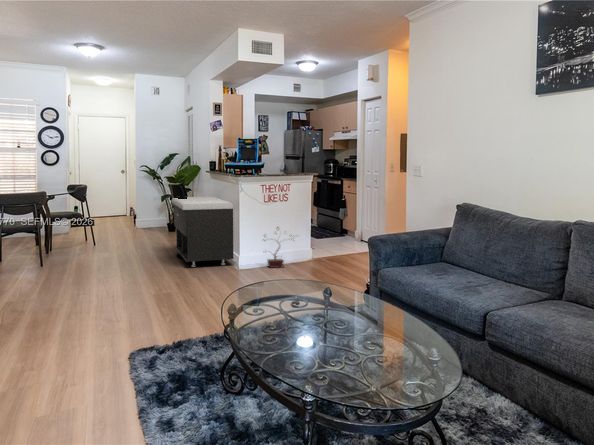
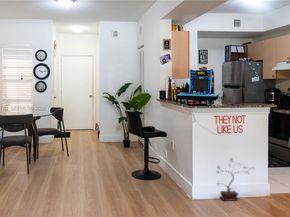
storage bench: present [172,197,233,267] -> none [127,124,186,196]

